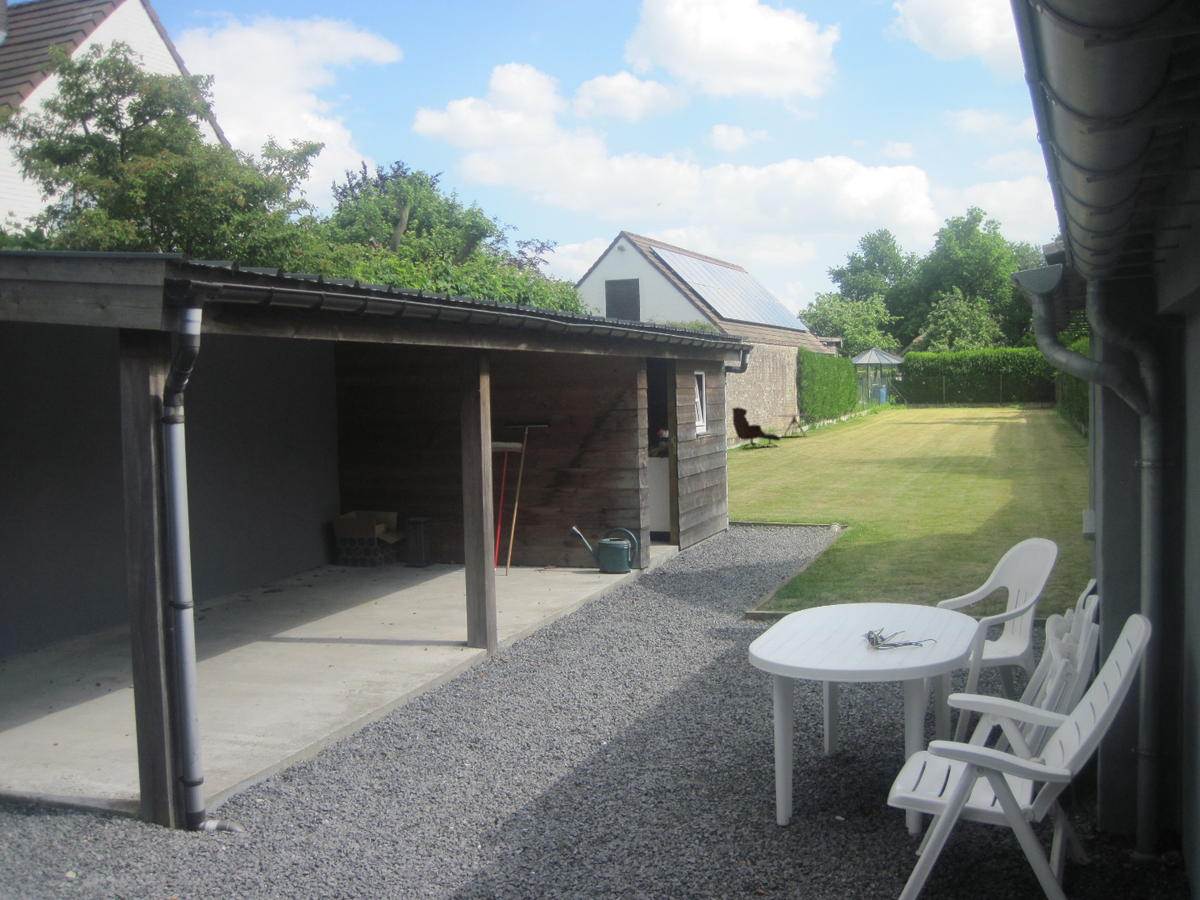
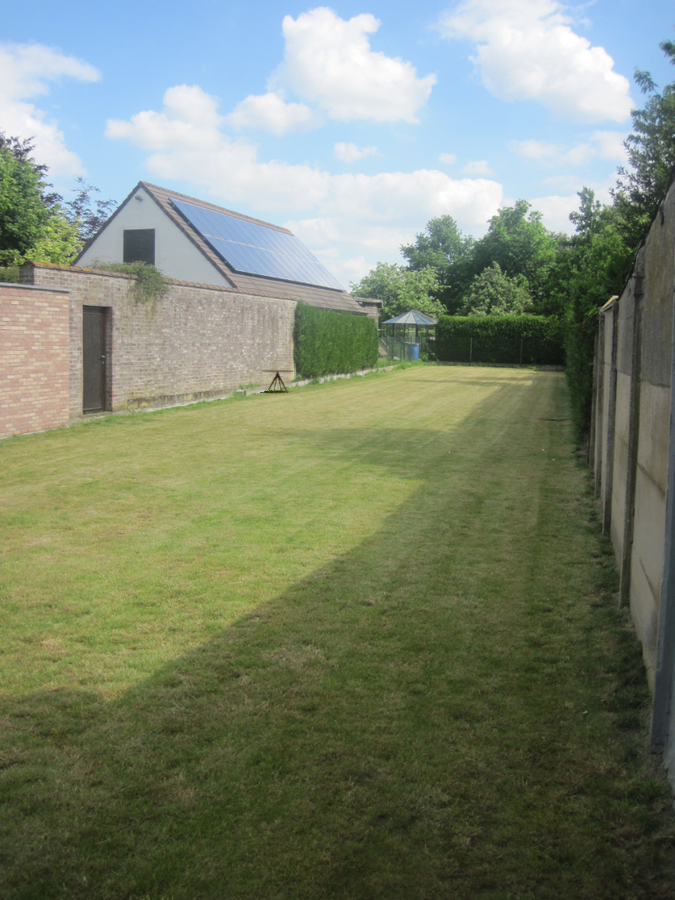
lounge chair: present [732,407,780,448] -> none [186,362,235,406]

